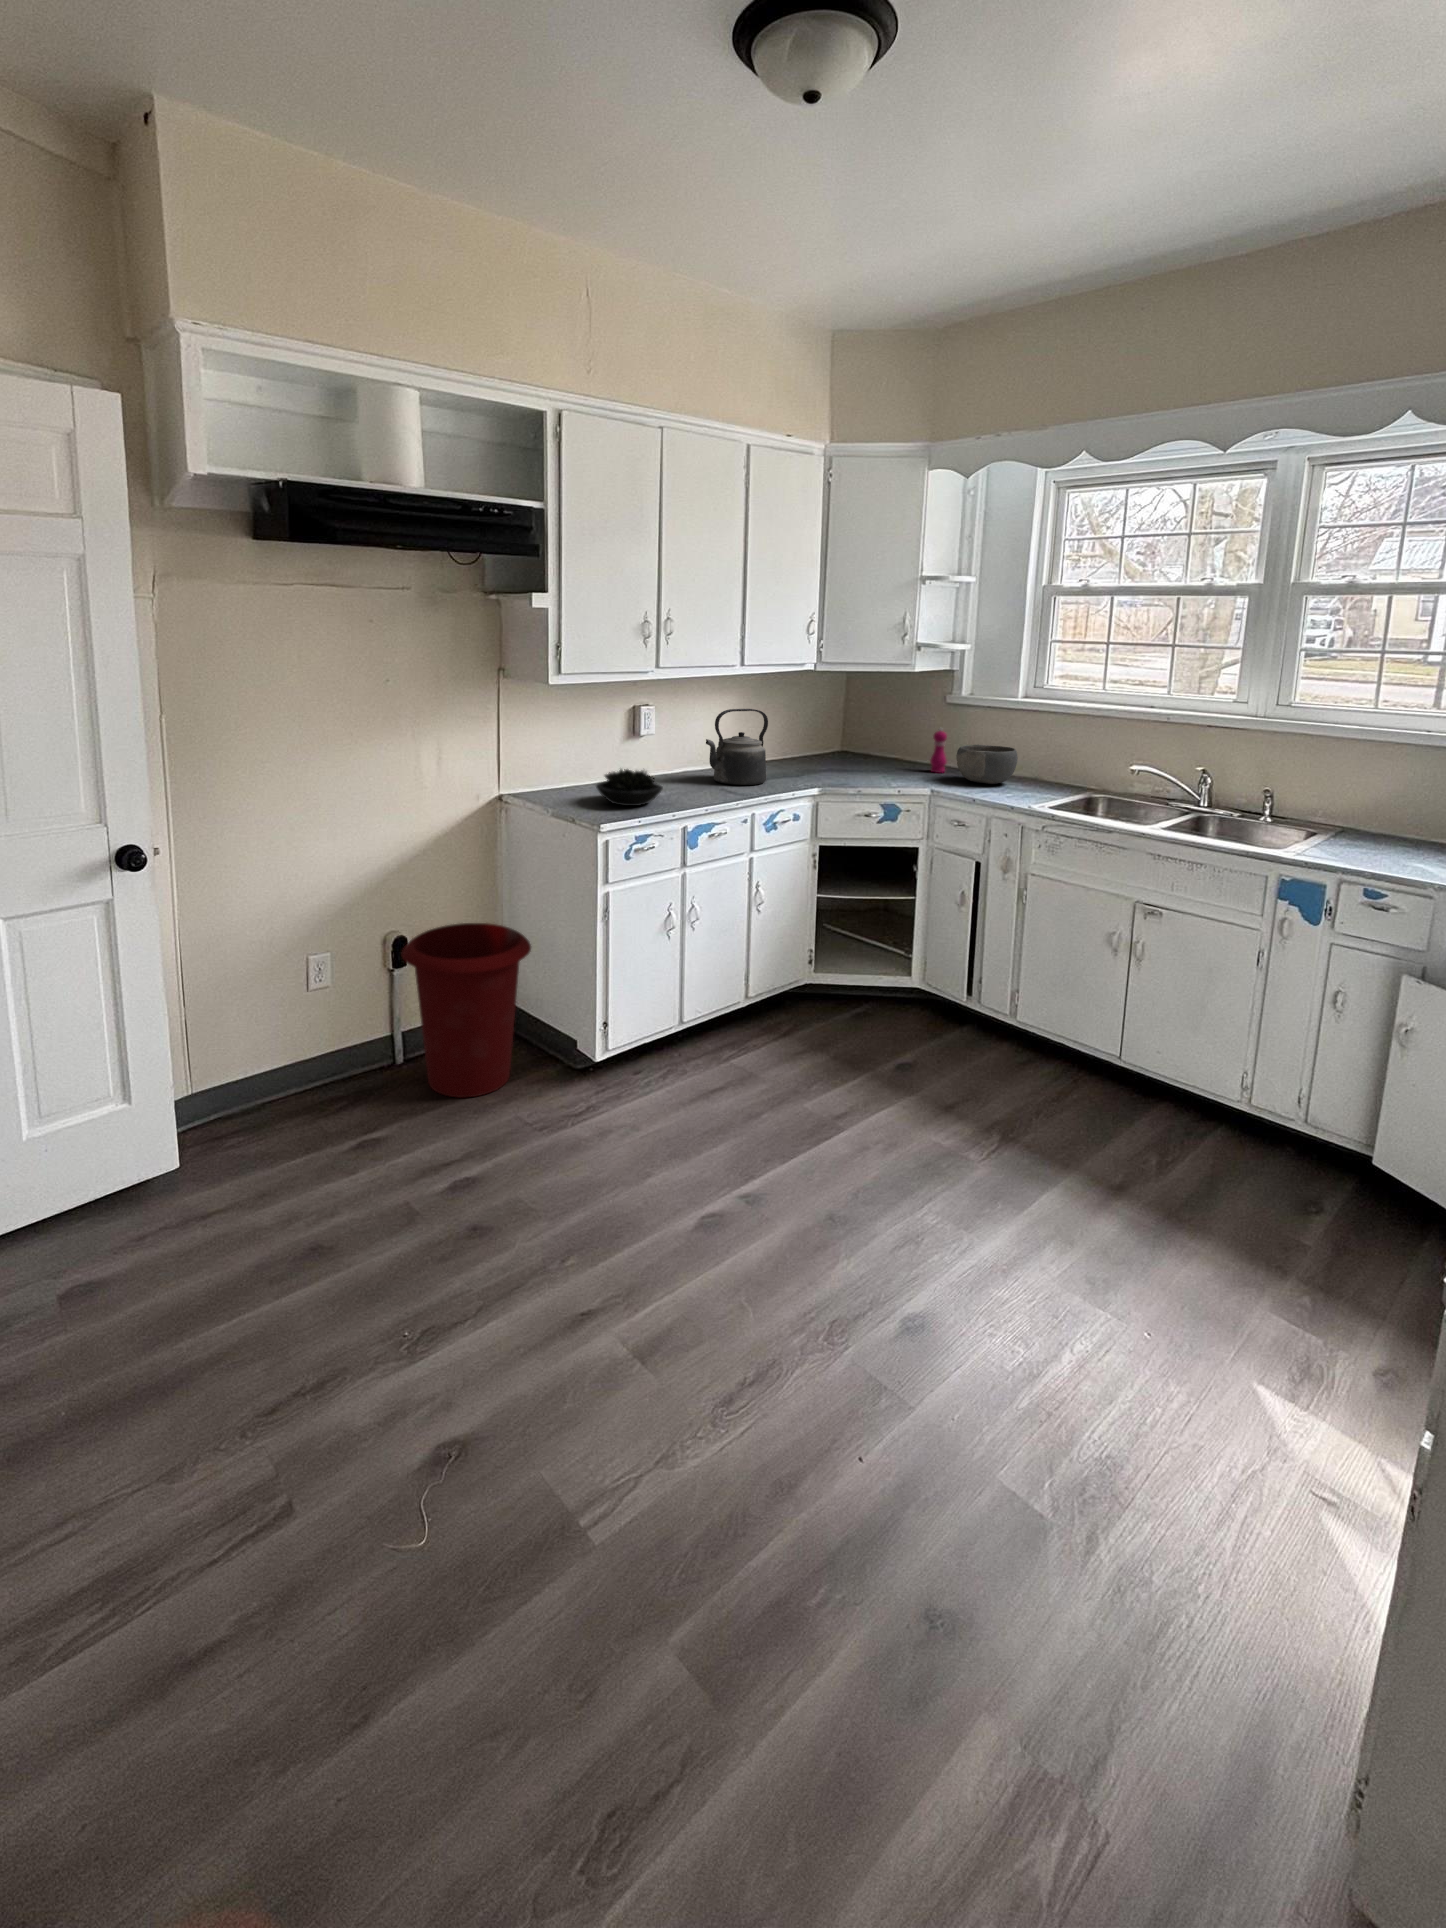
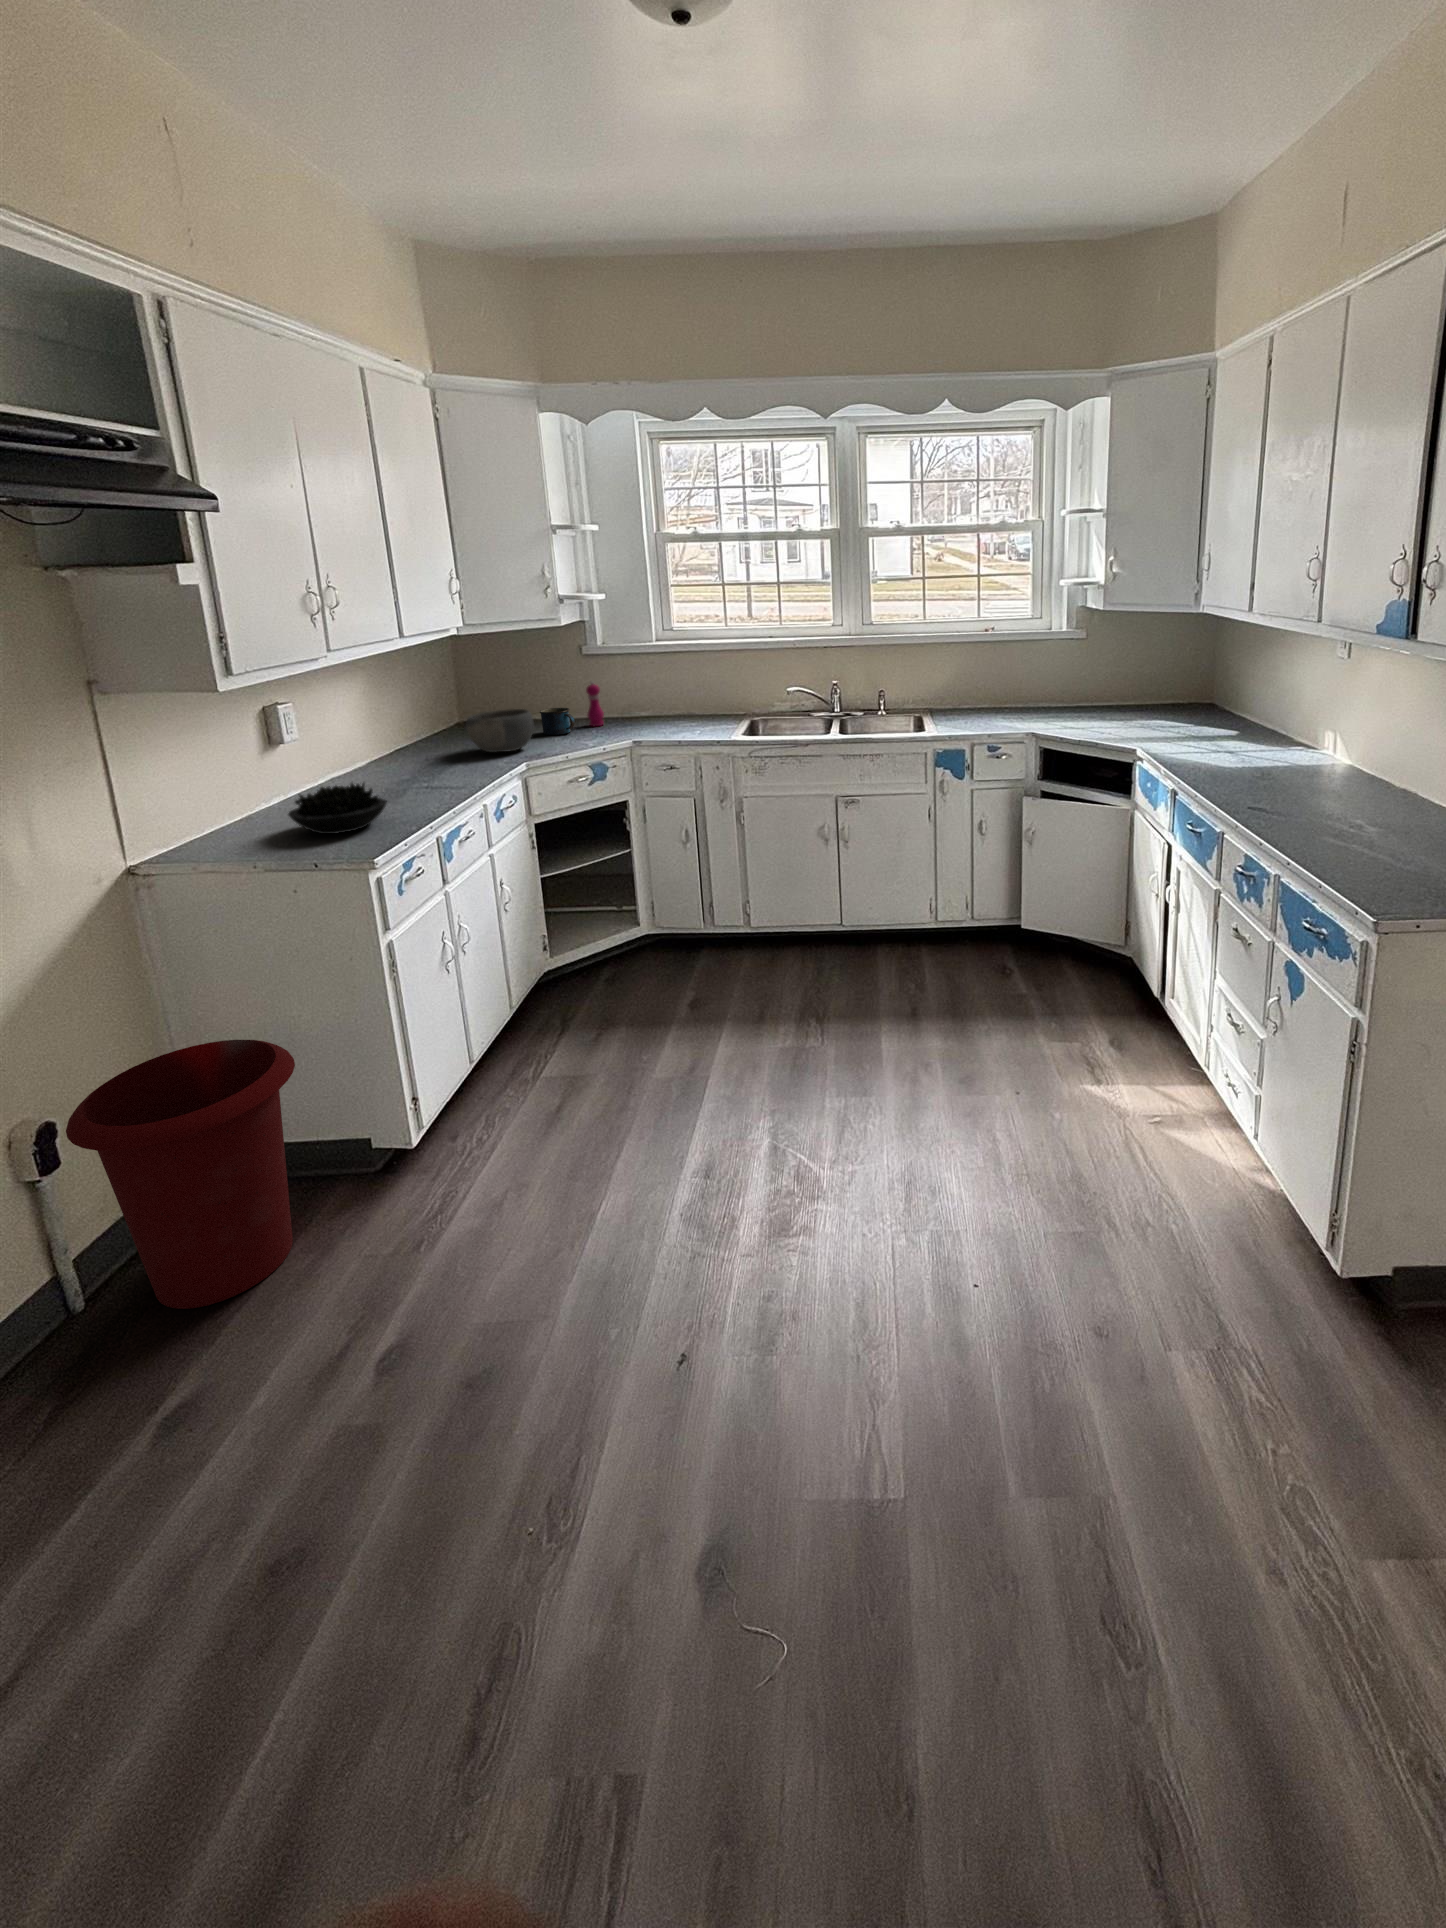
kettle: present [706,709,768,785] -> none [380,689,457,781]
bowl: present [956,745,1018,784] -> present [466,709,534,753]
mug: none [880,747,909,773] -> present [540,708,575,735]

